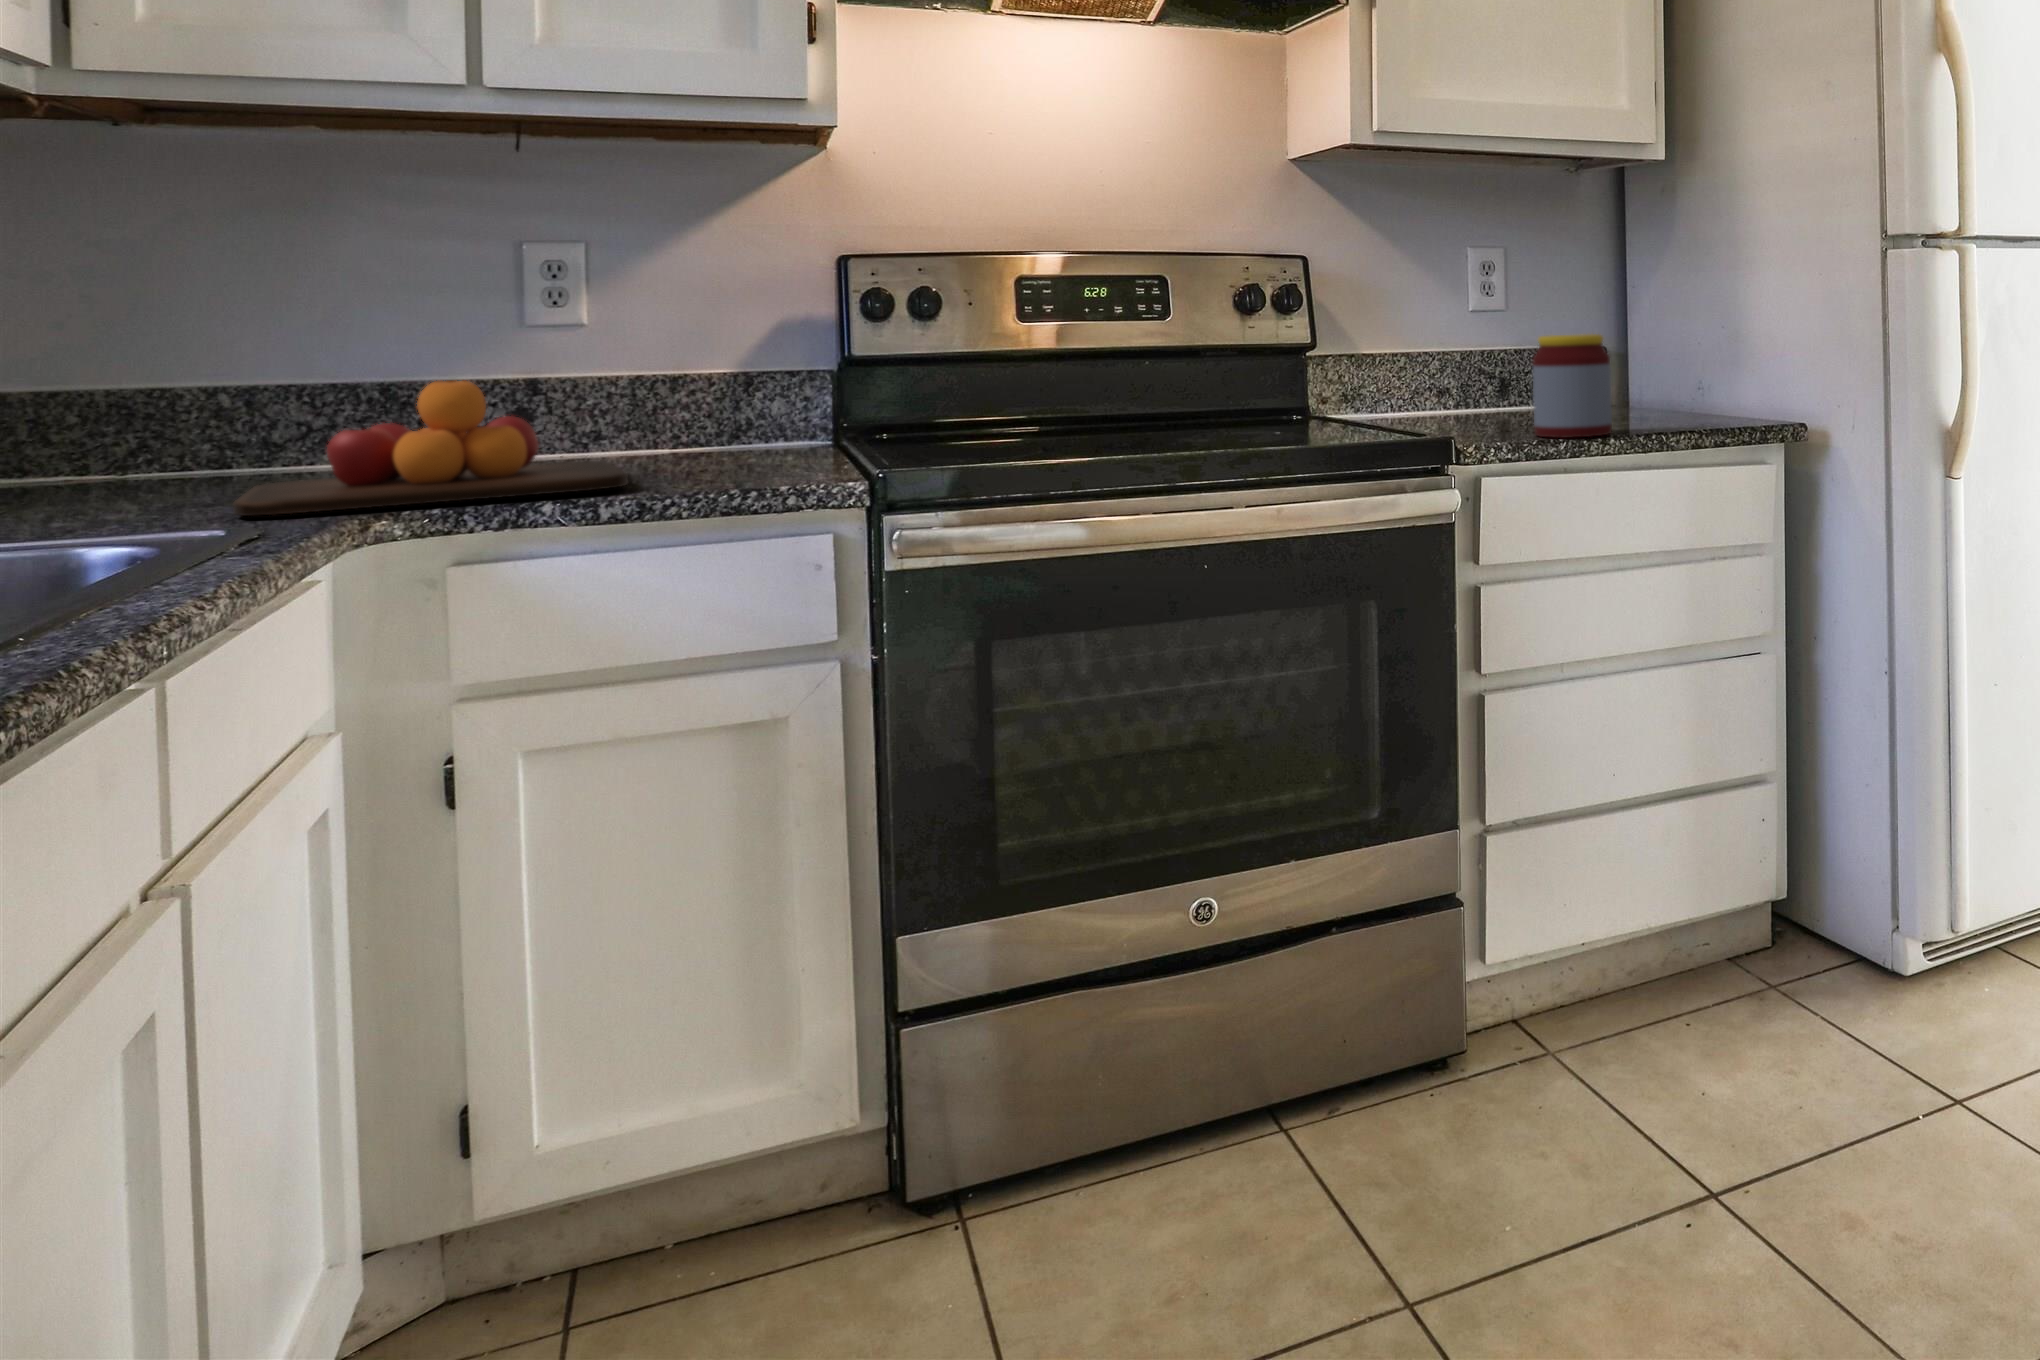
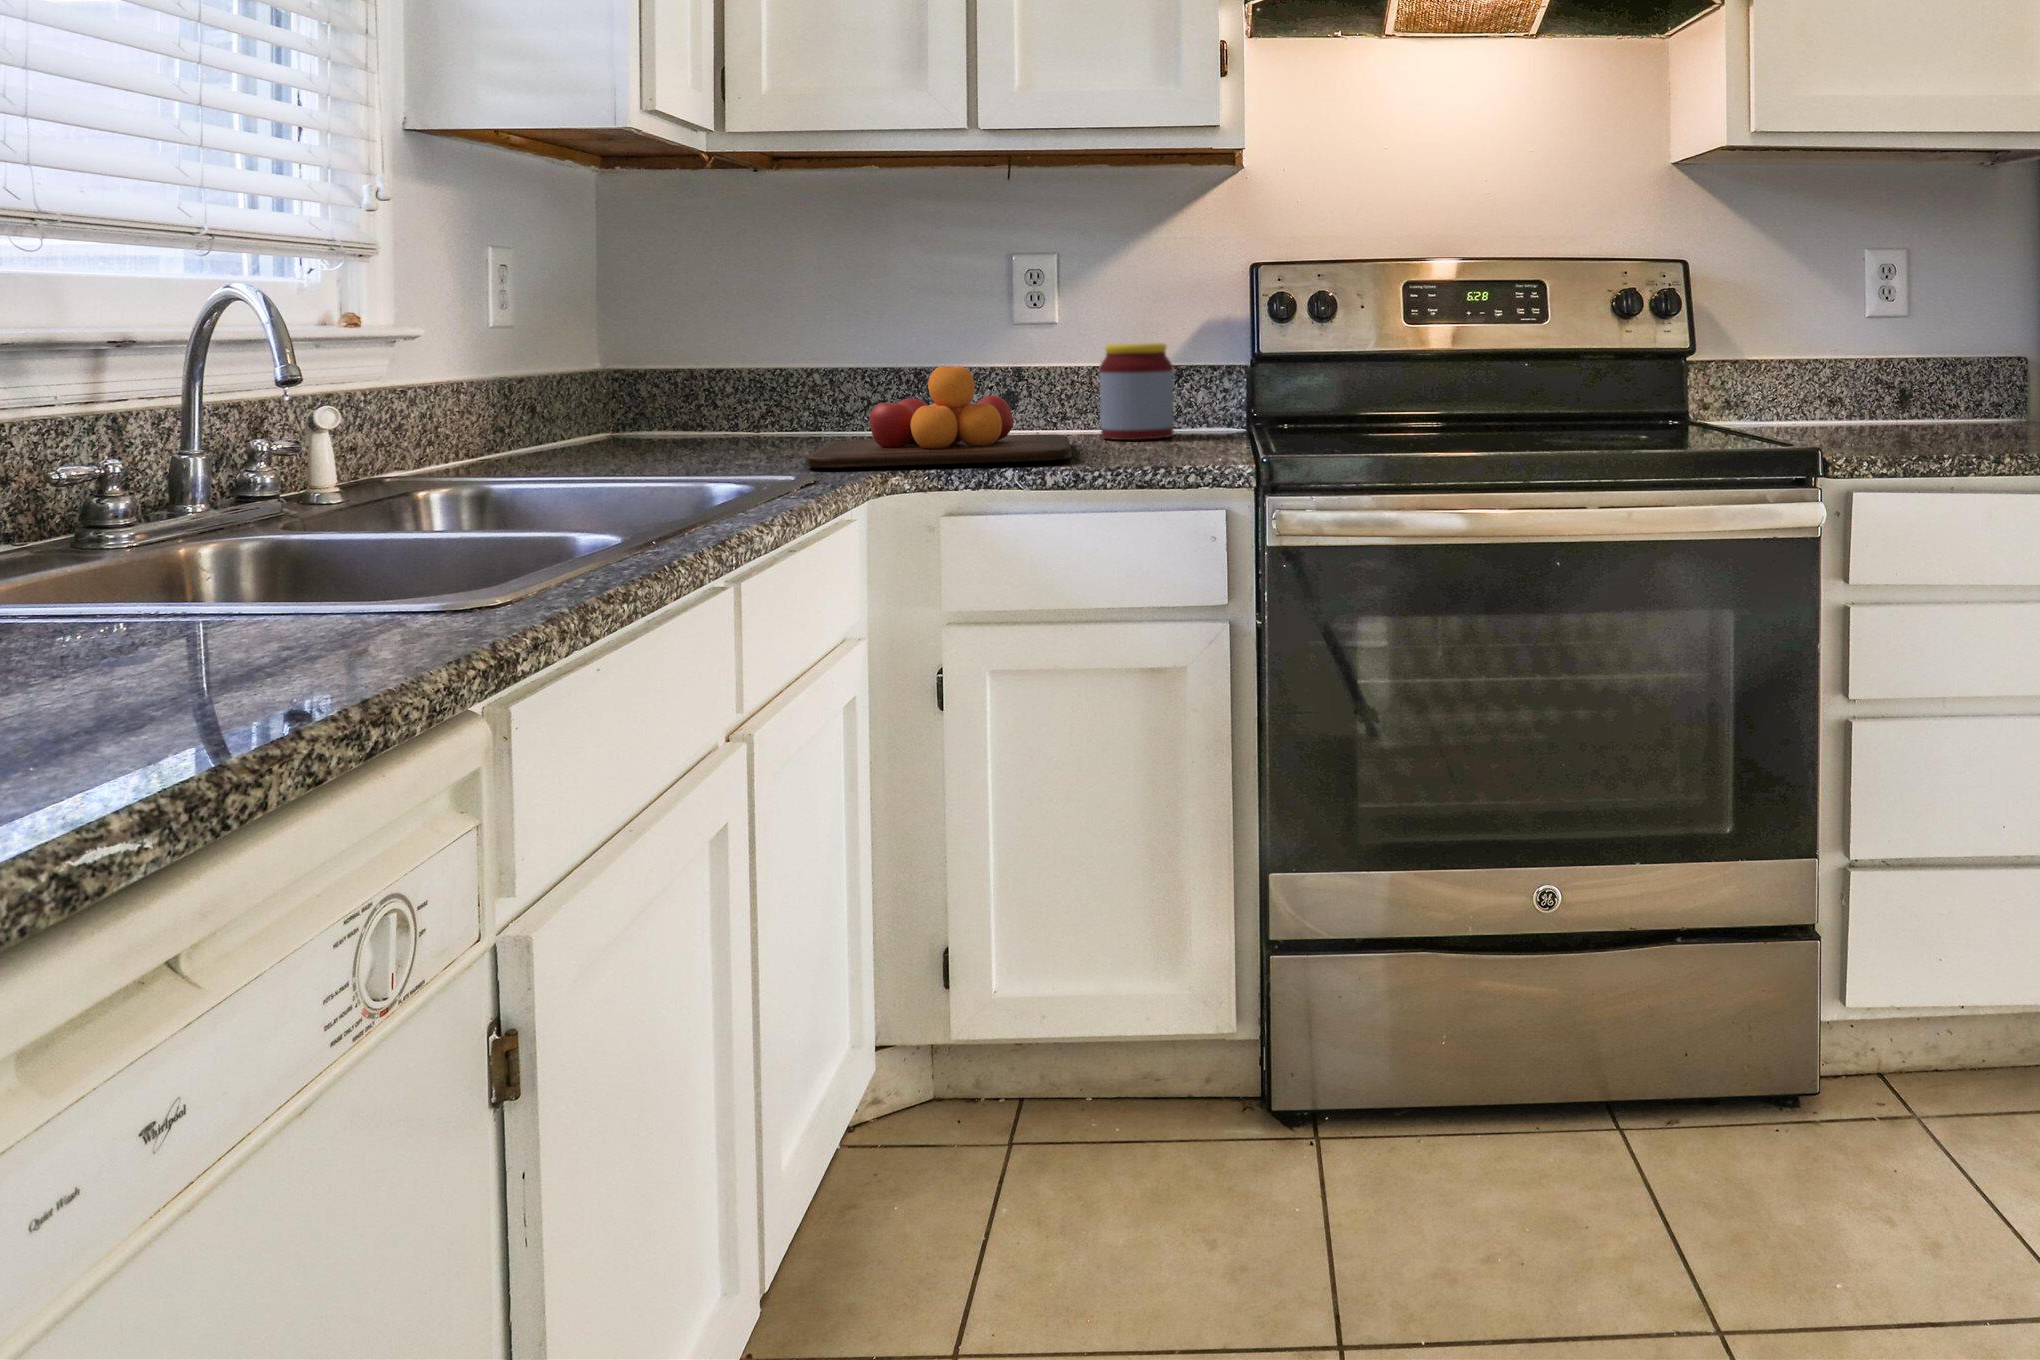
jar: present [1533,334,1612,438] -> present [1100,343,1174,440]

